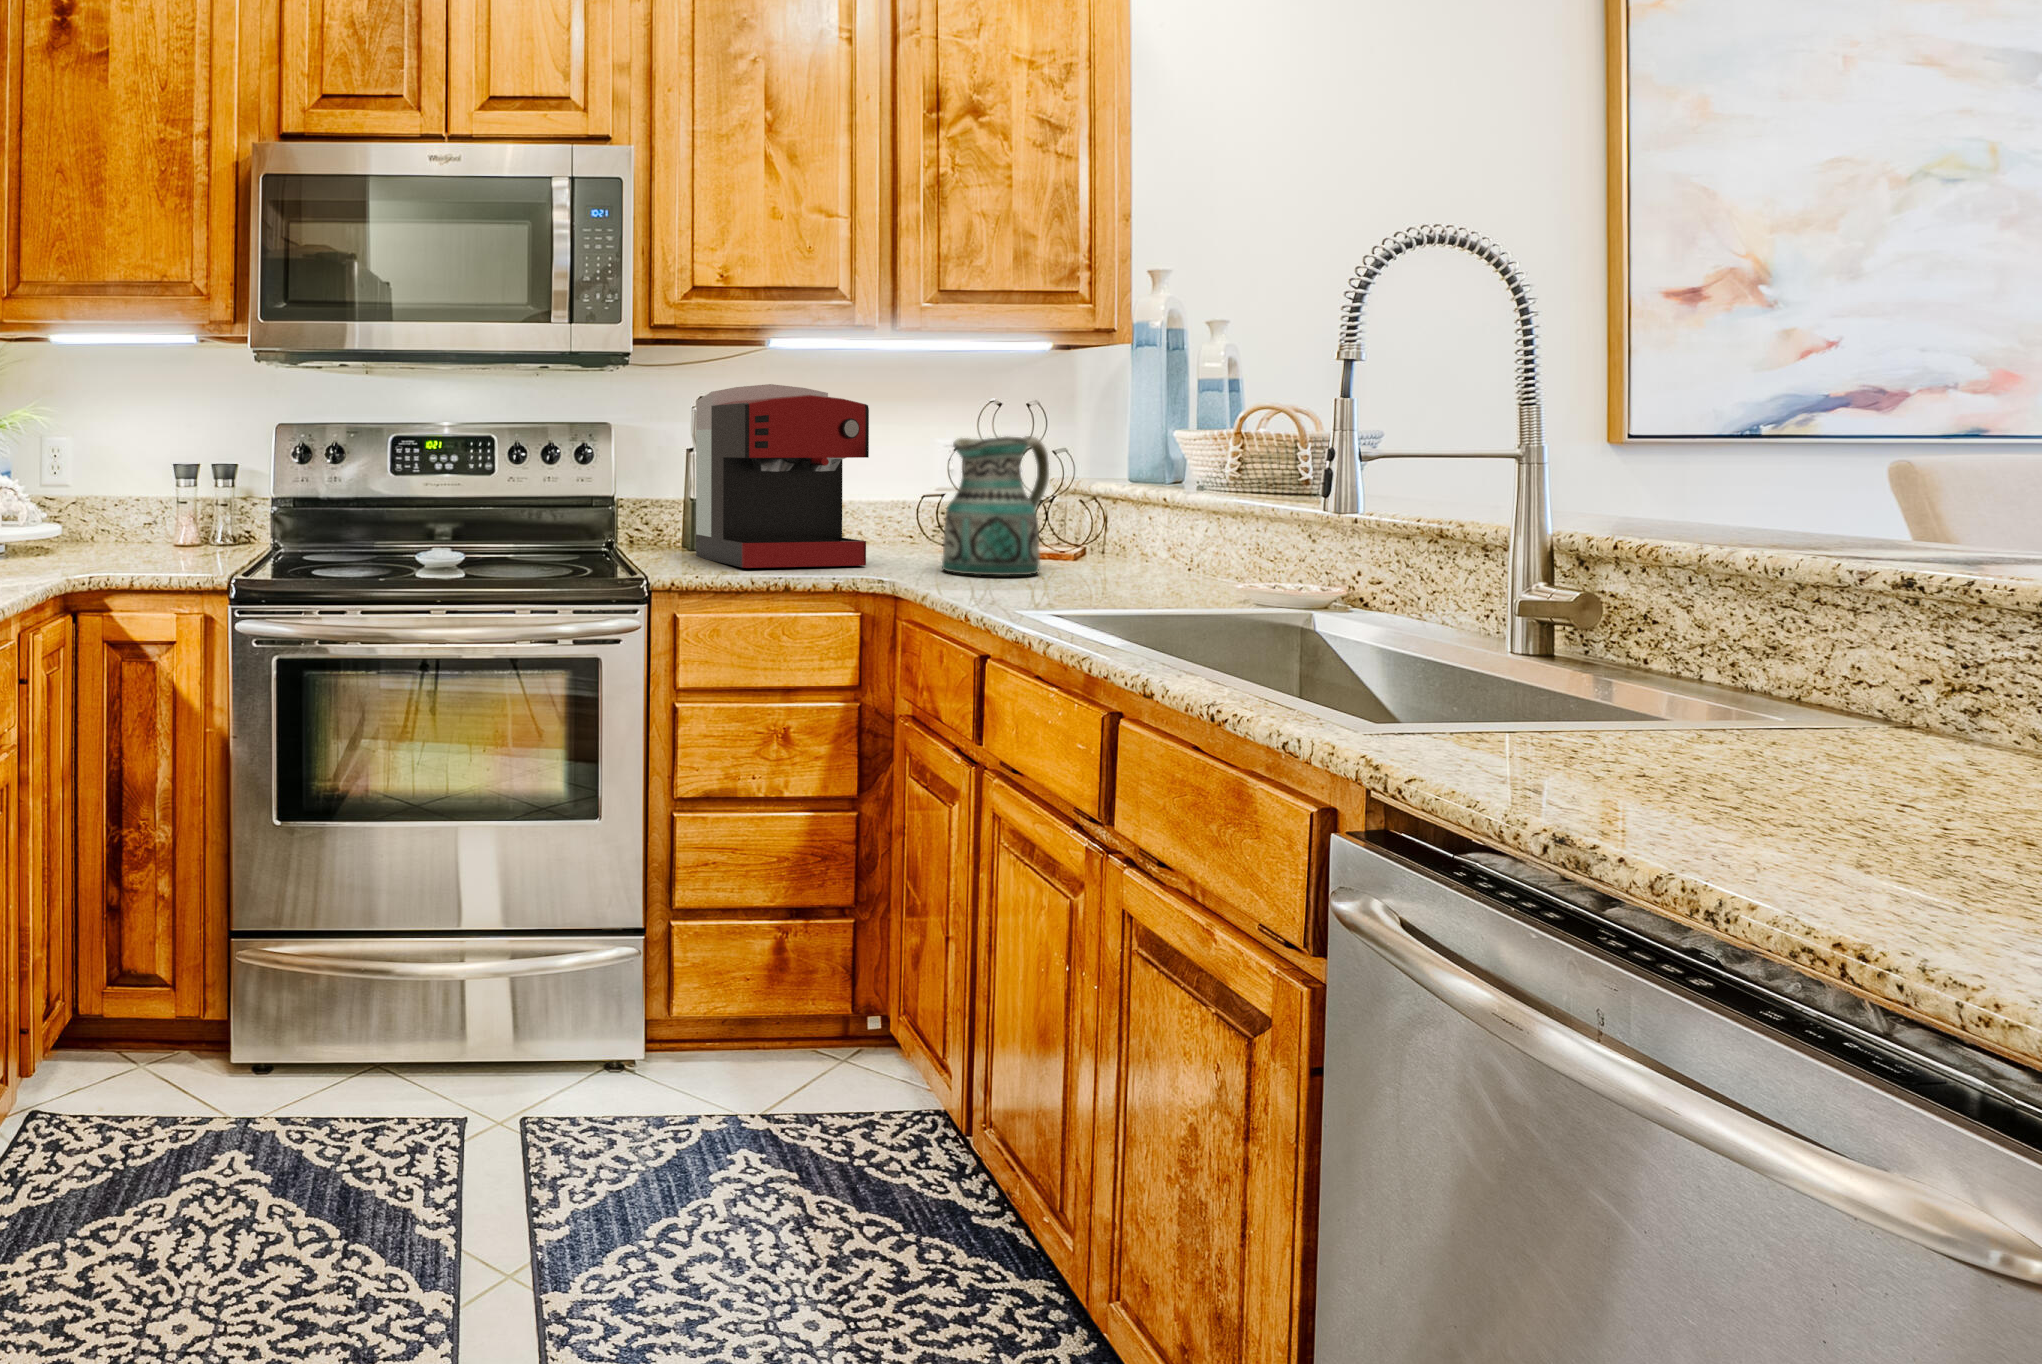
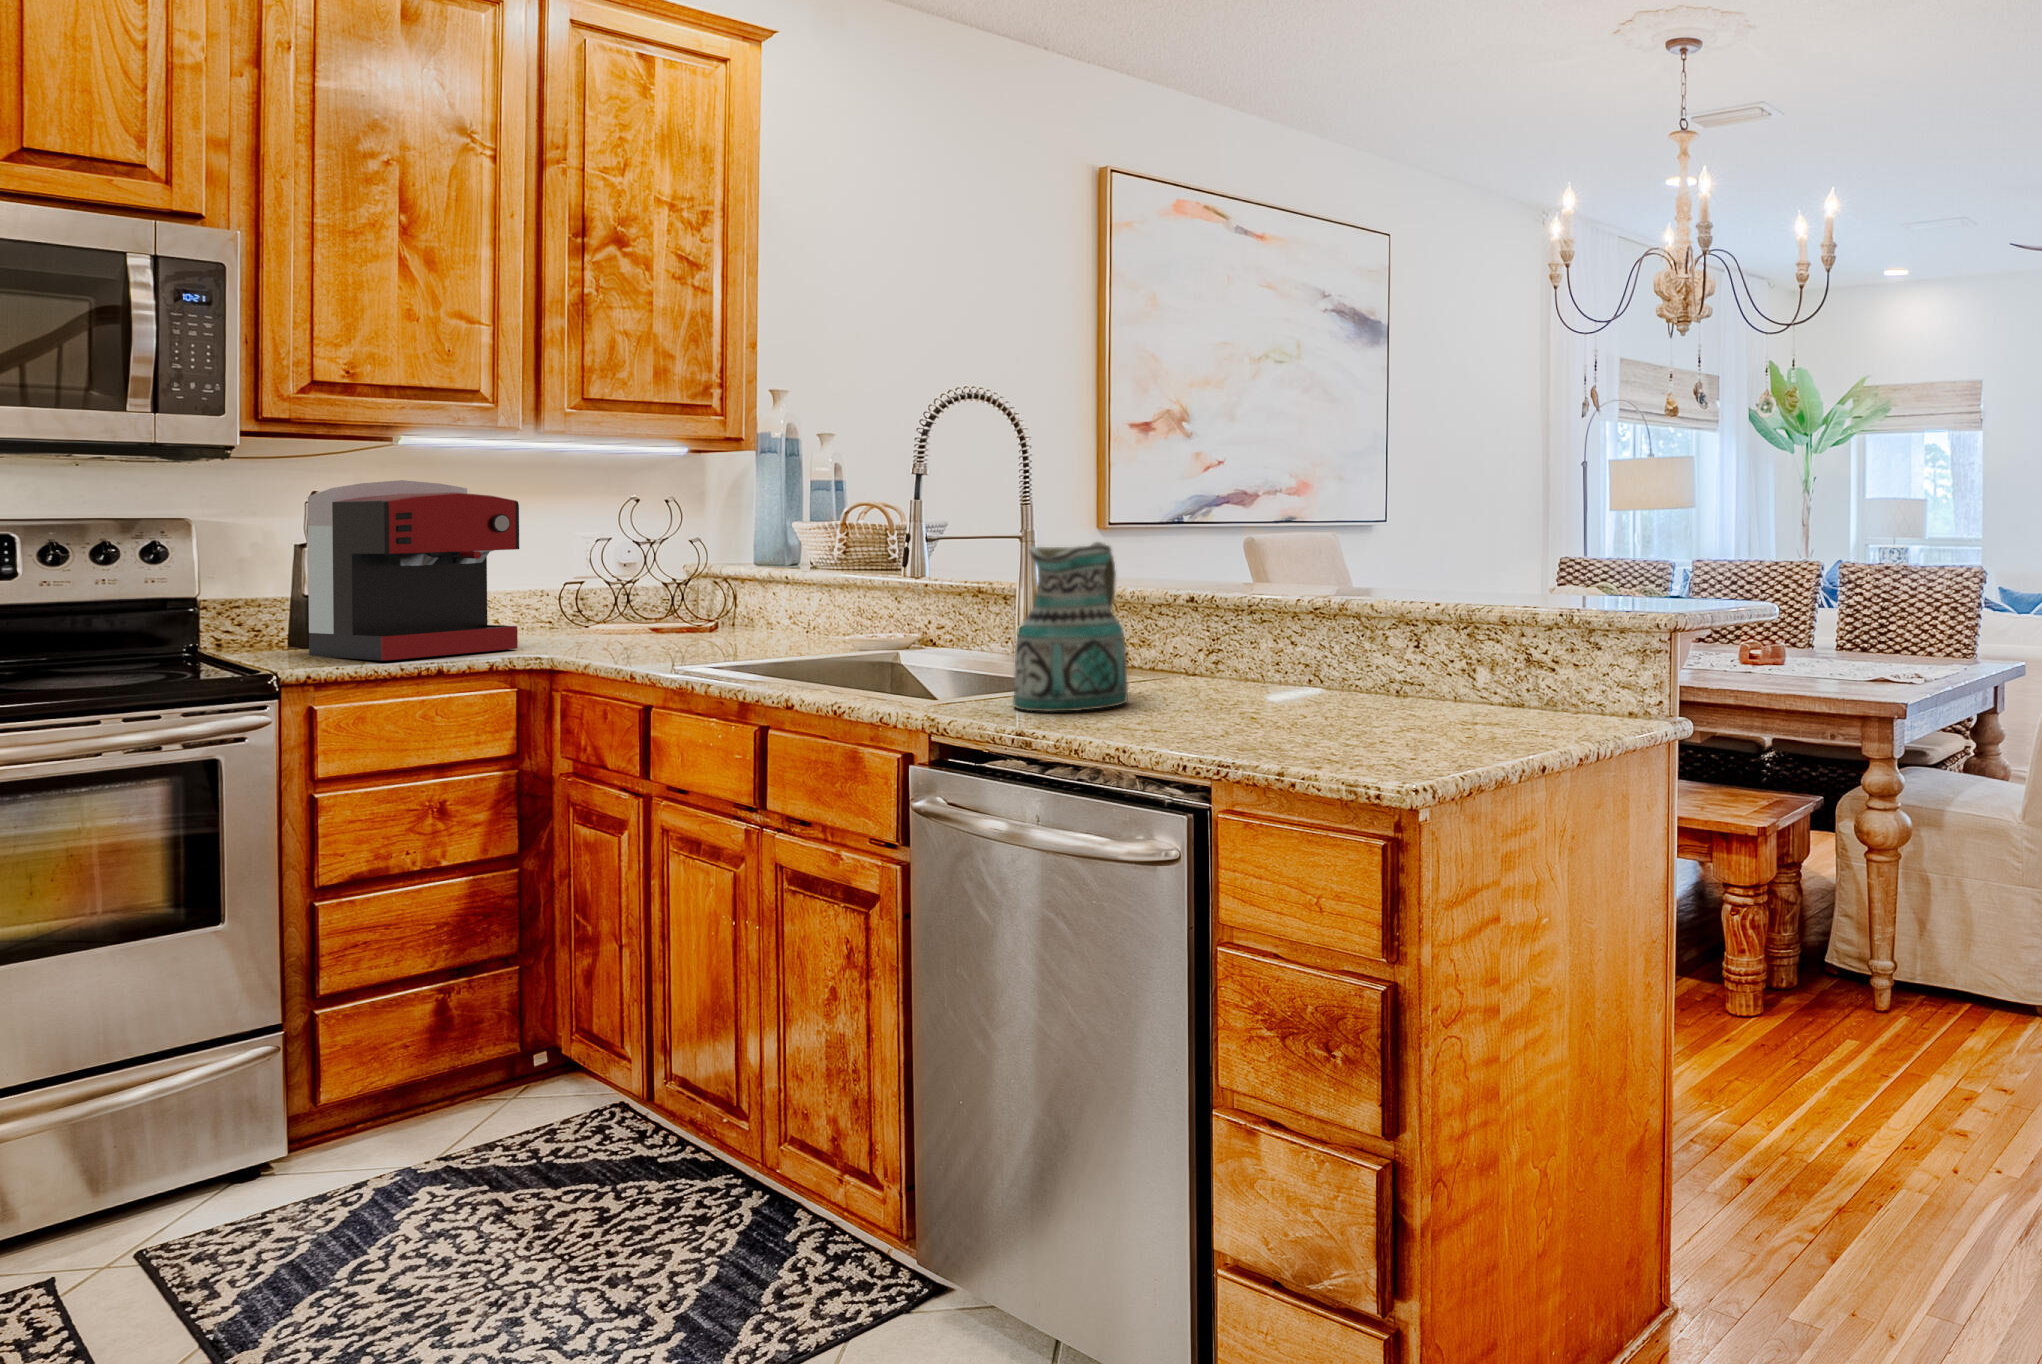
ceramic pitcher: present [942,436,1049,575] -> present [1013,542,1128,712]

